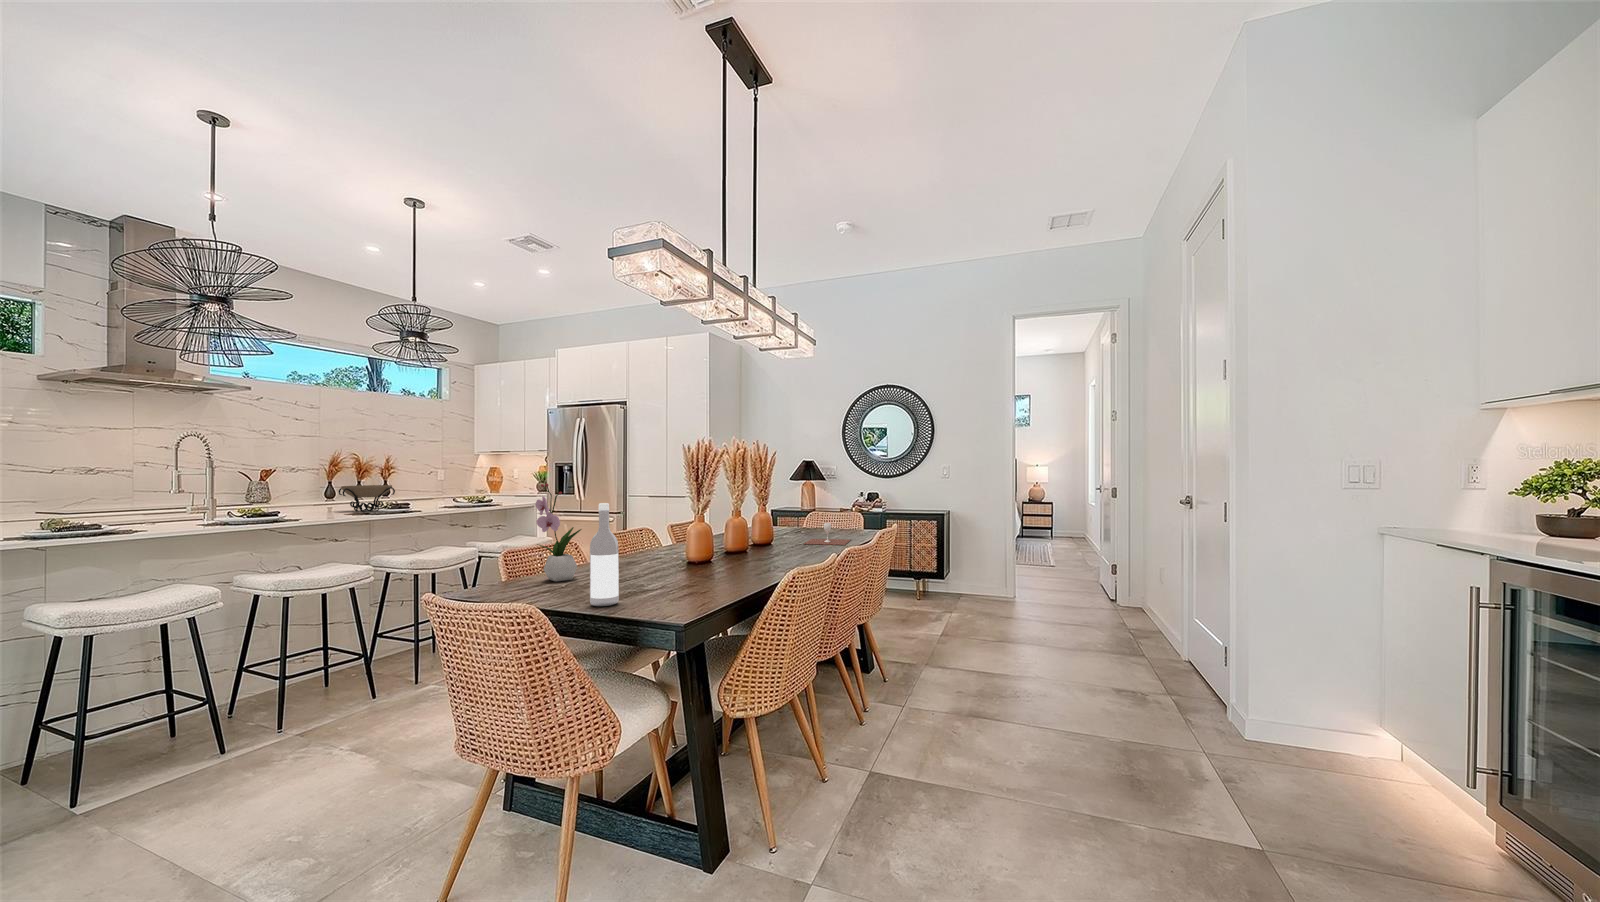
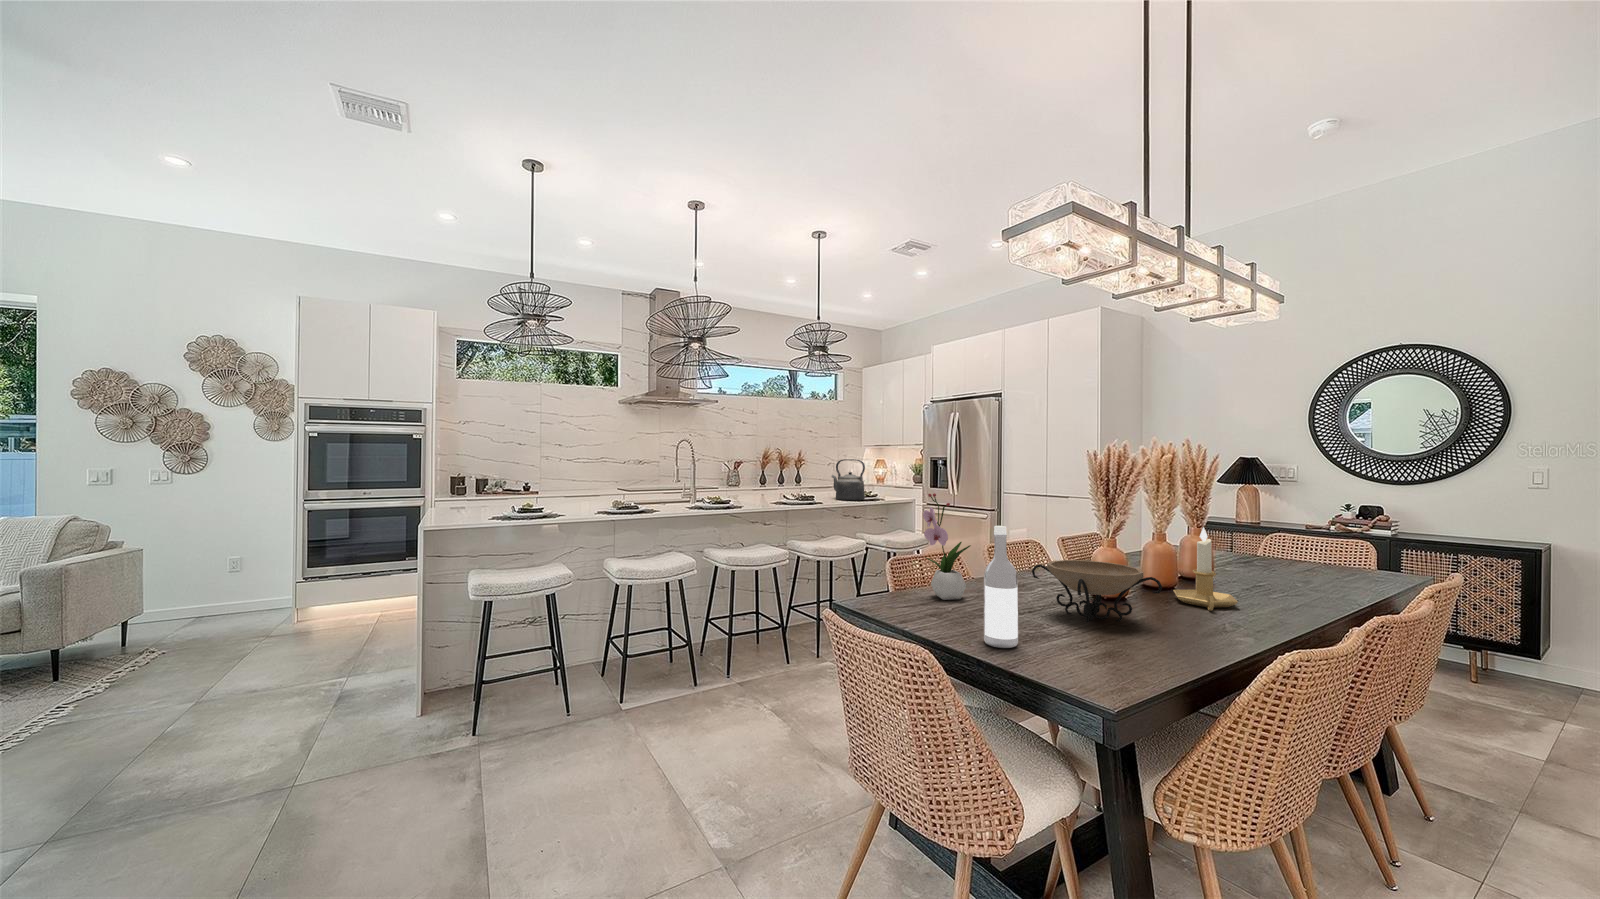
kettle: none [430,463,473,508] -> present [832,459,865,500]
decorative bowl: present [339,485,395,512] -> present [1032,560,1162,623]
candlestick: none [743,502,782,564] -> present [1173,527,1238,611]
wine glass: present [804,523,850,545] -> none [1263,556,1348,593]

